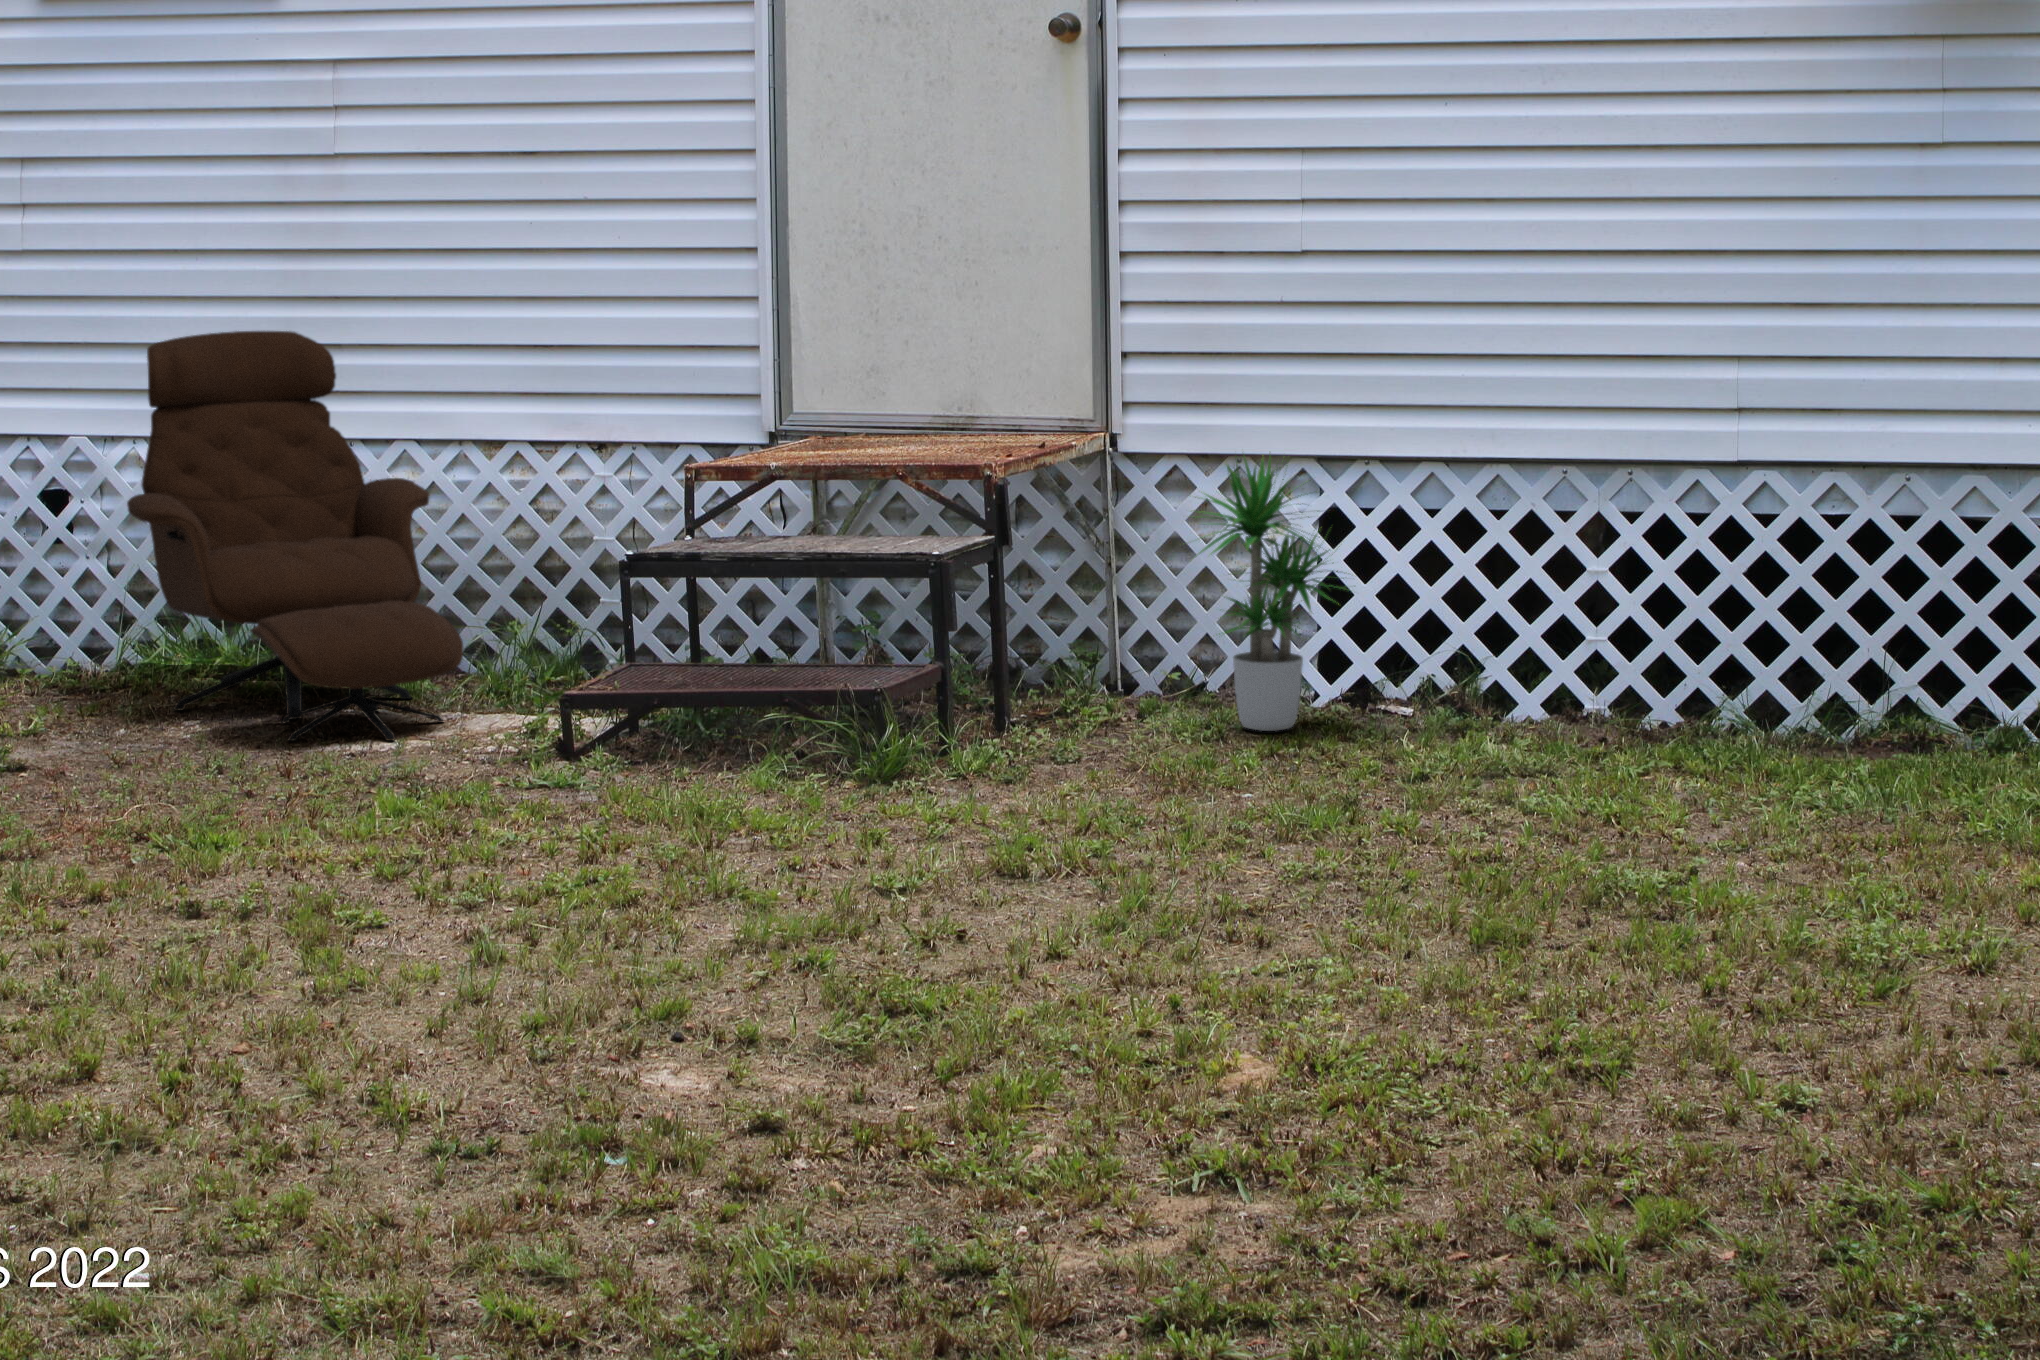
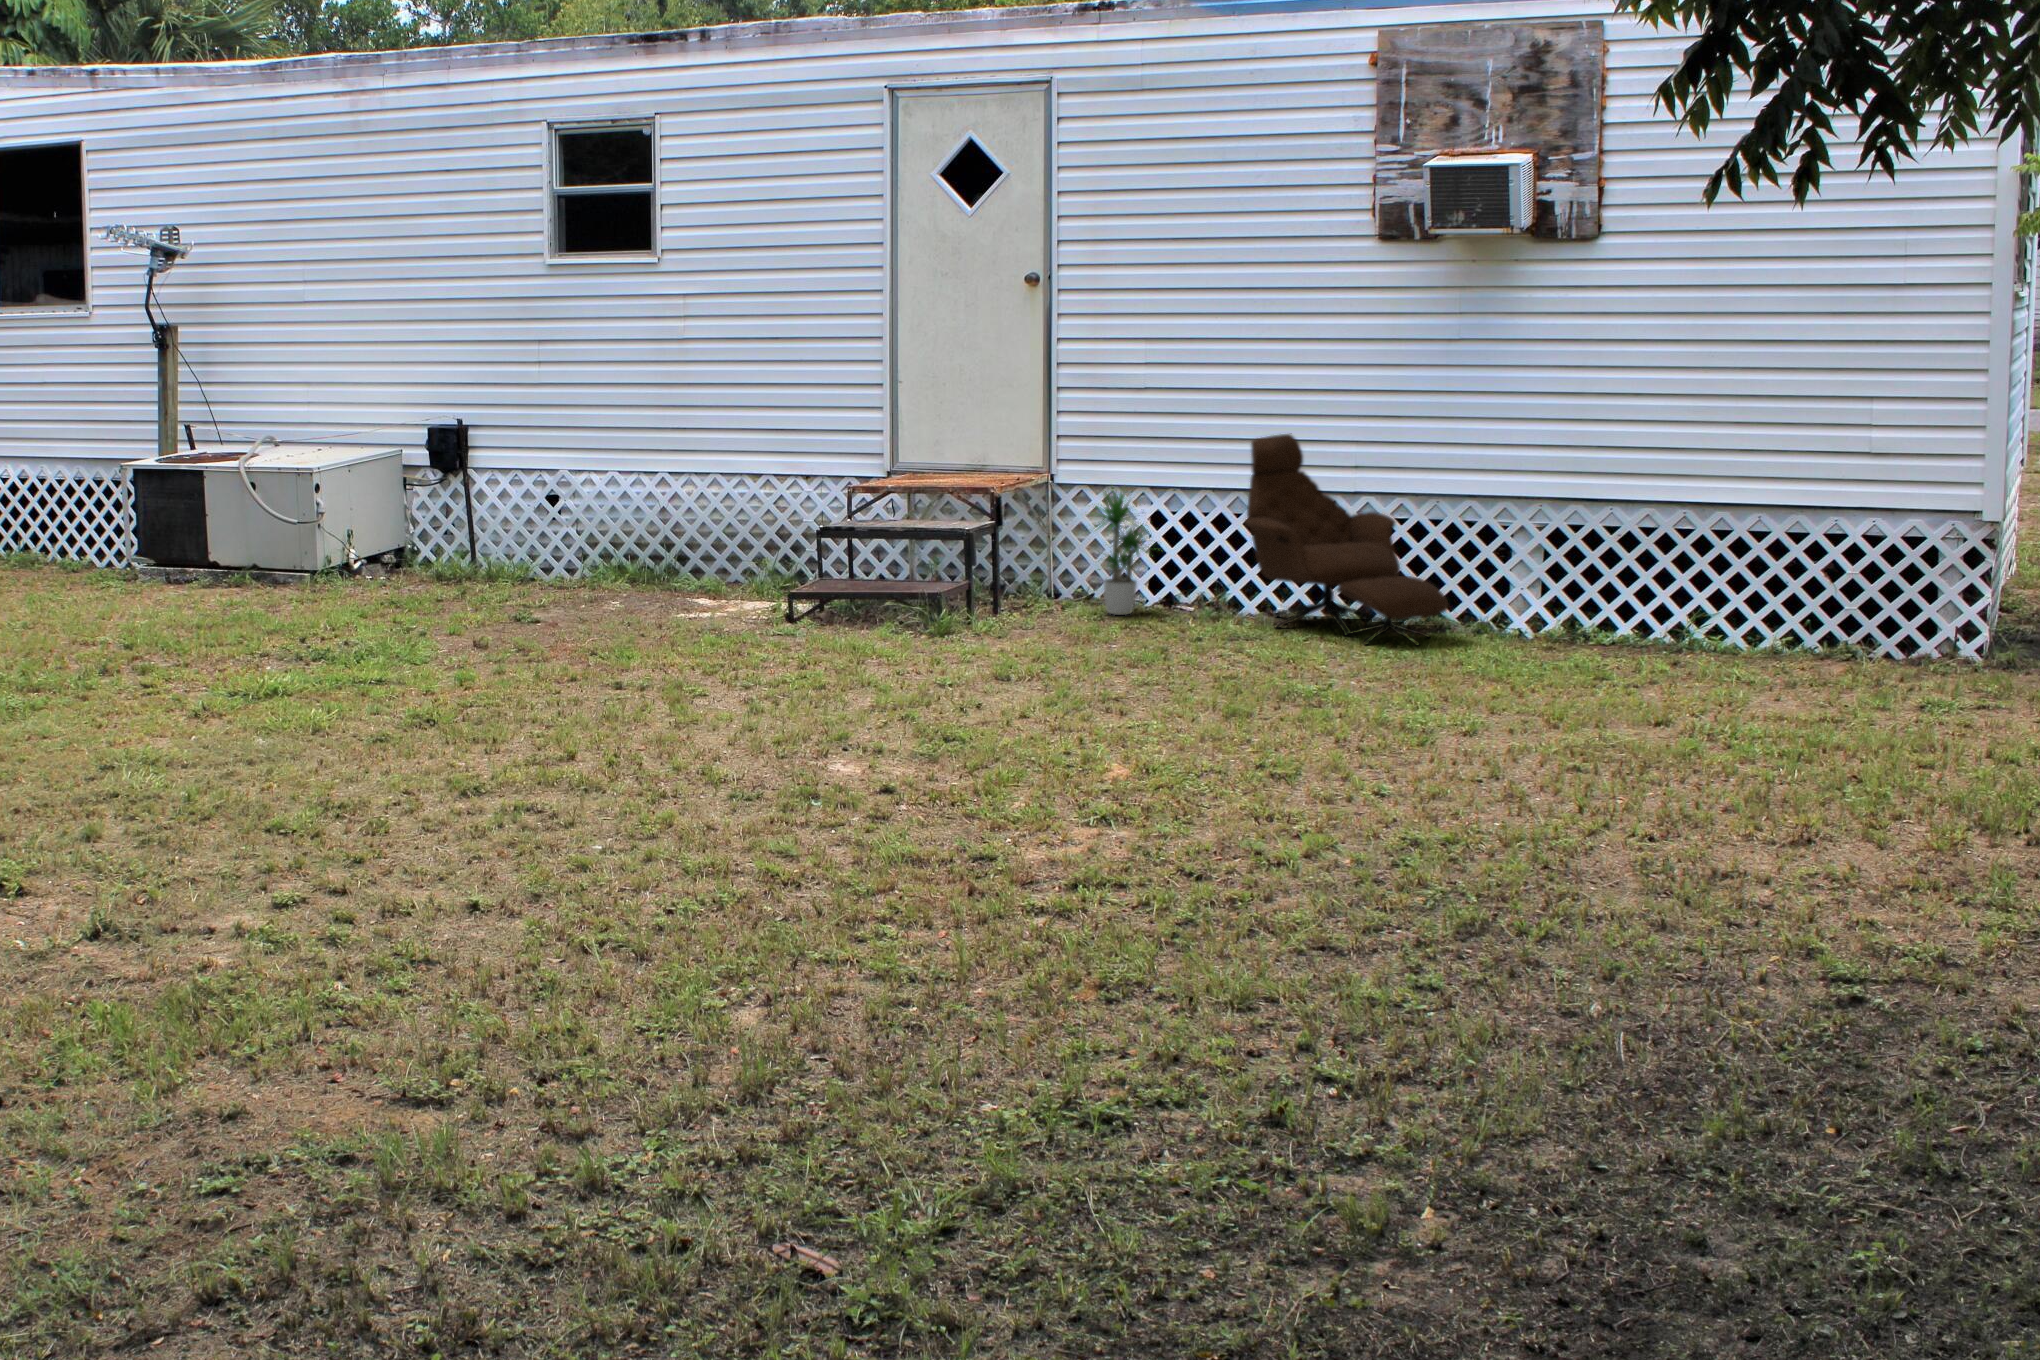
lounge chair: present [127,331,463,741] -> present [1245,434,1449,646]

